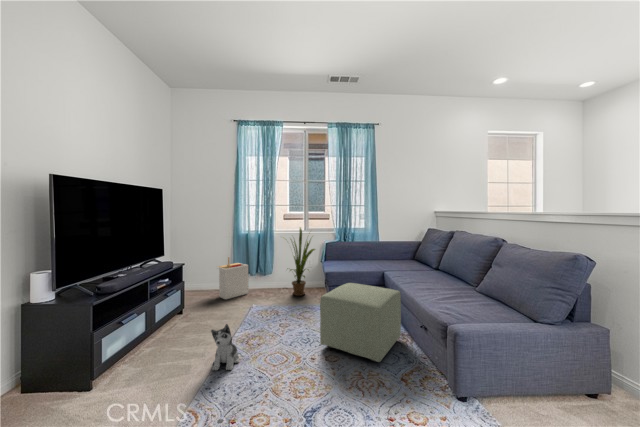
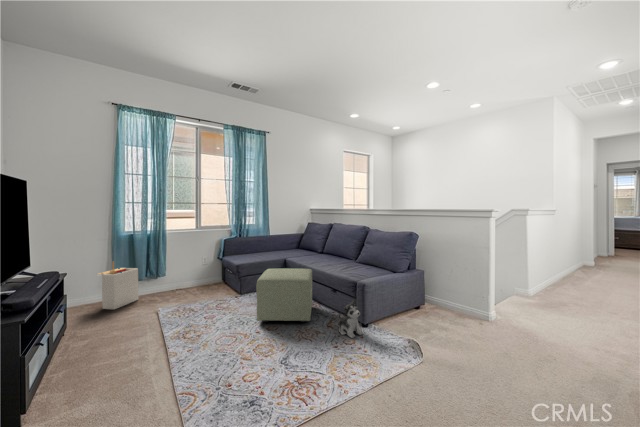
house plant: present [290,228,315,296] -> none [176,225,217,293]
plush toy: present [211,324,239,370] -> present [339,300,363,338]

